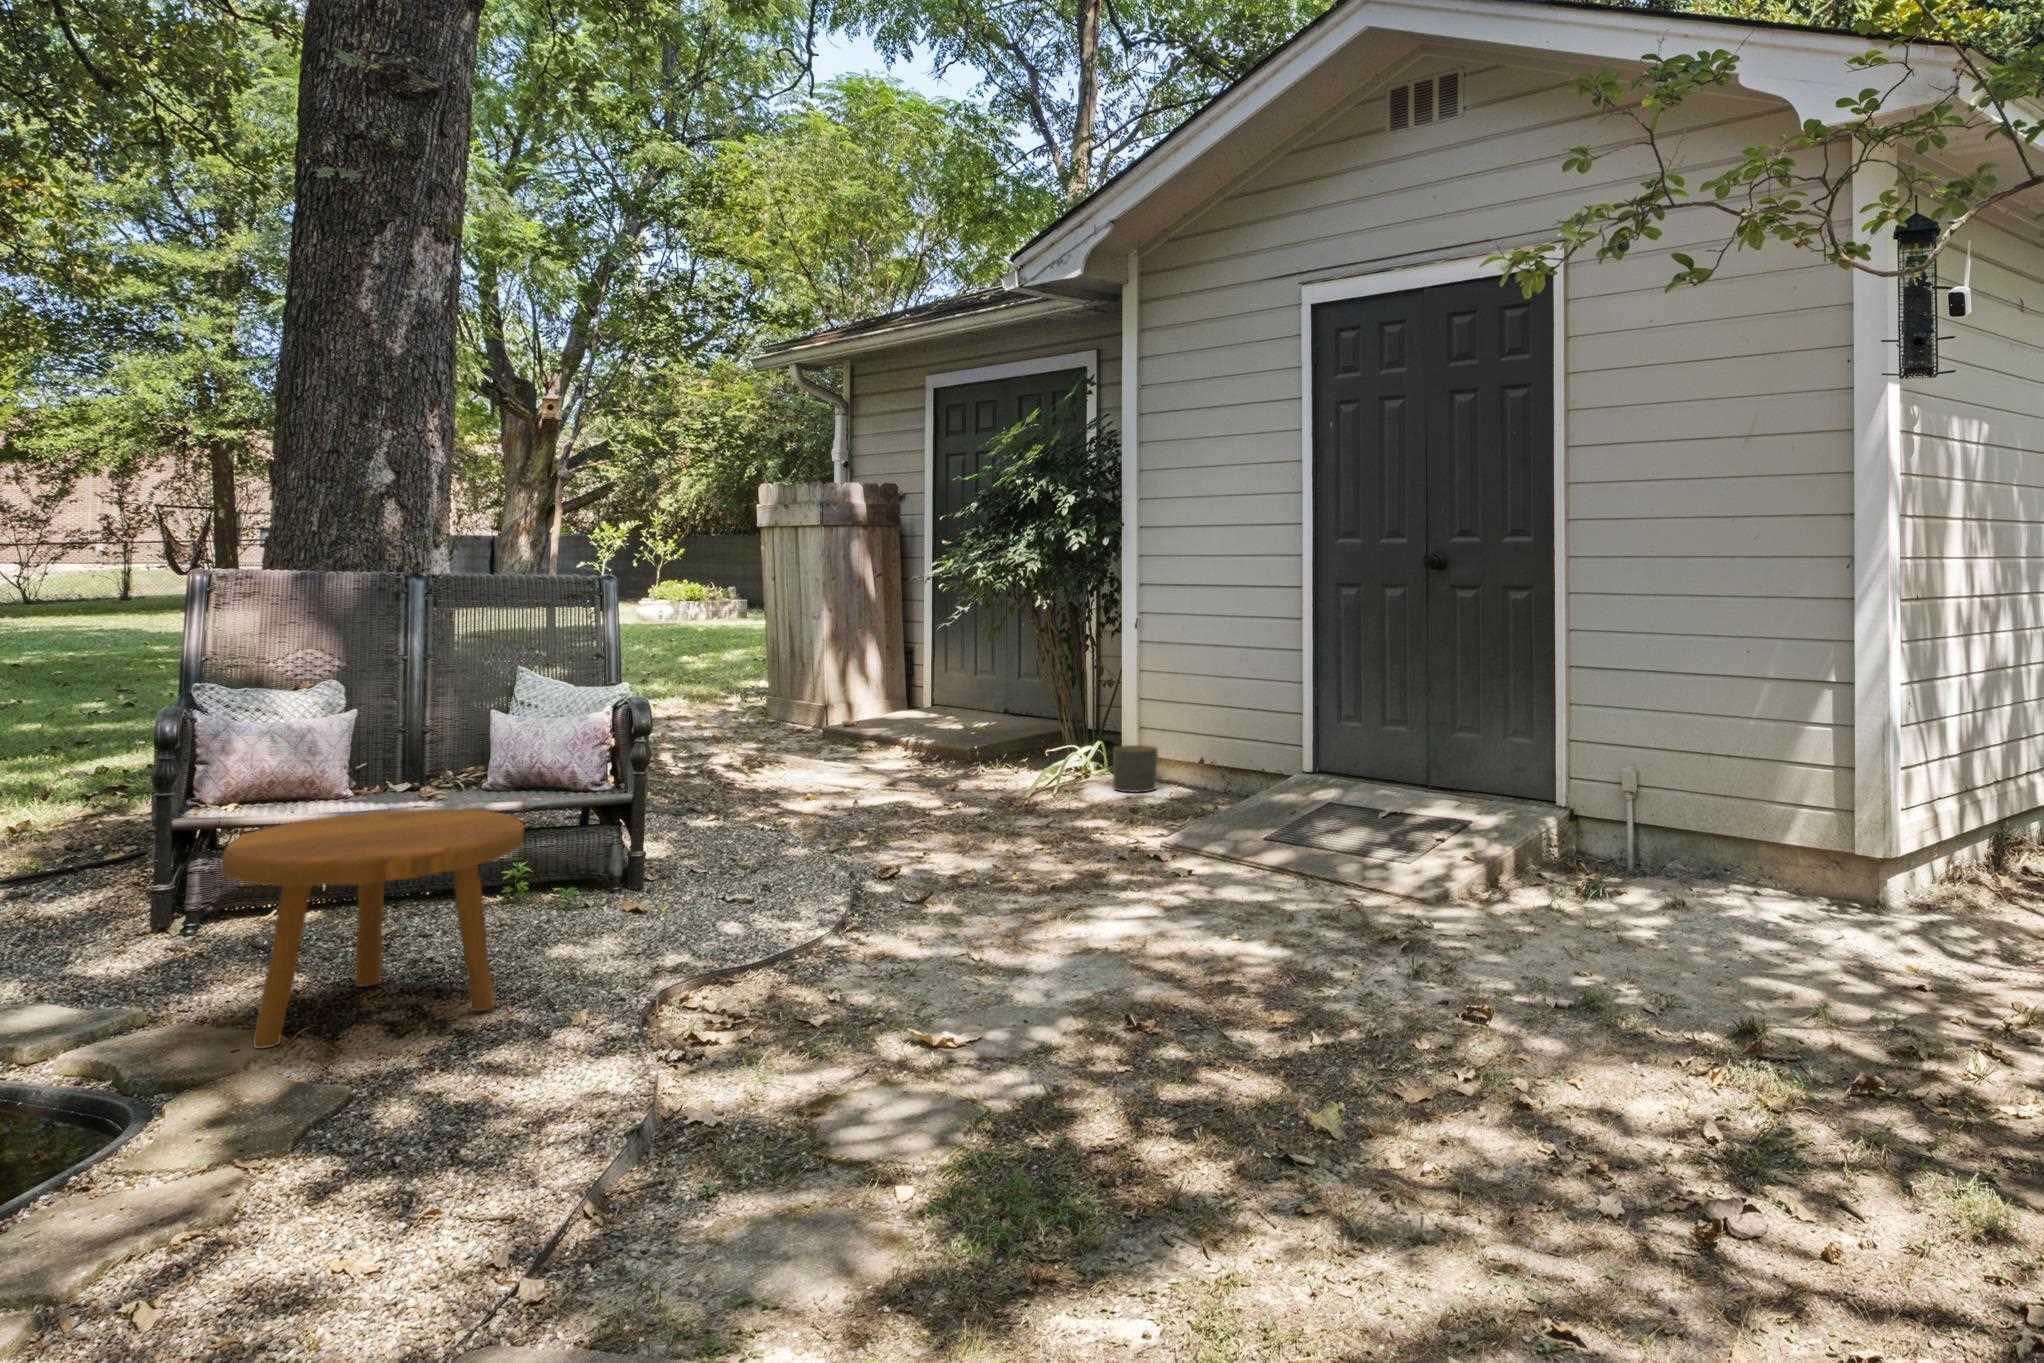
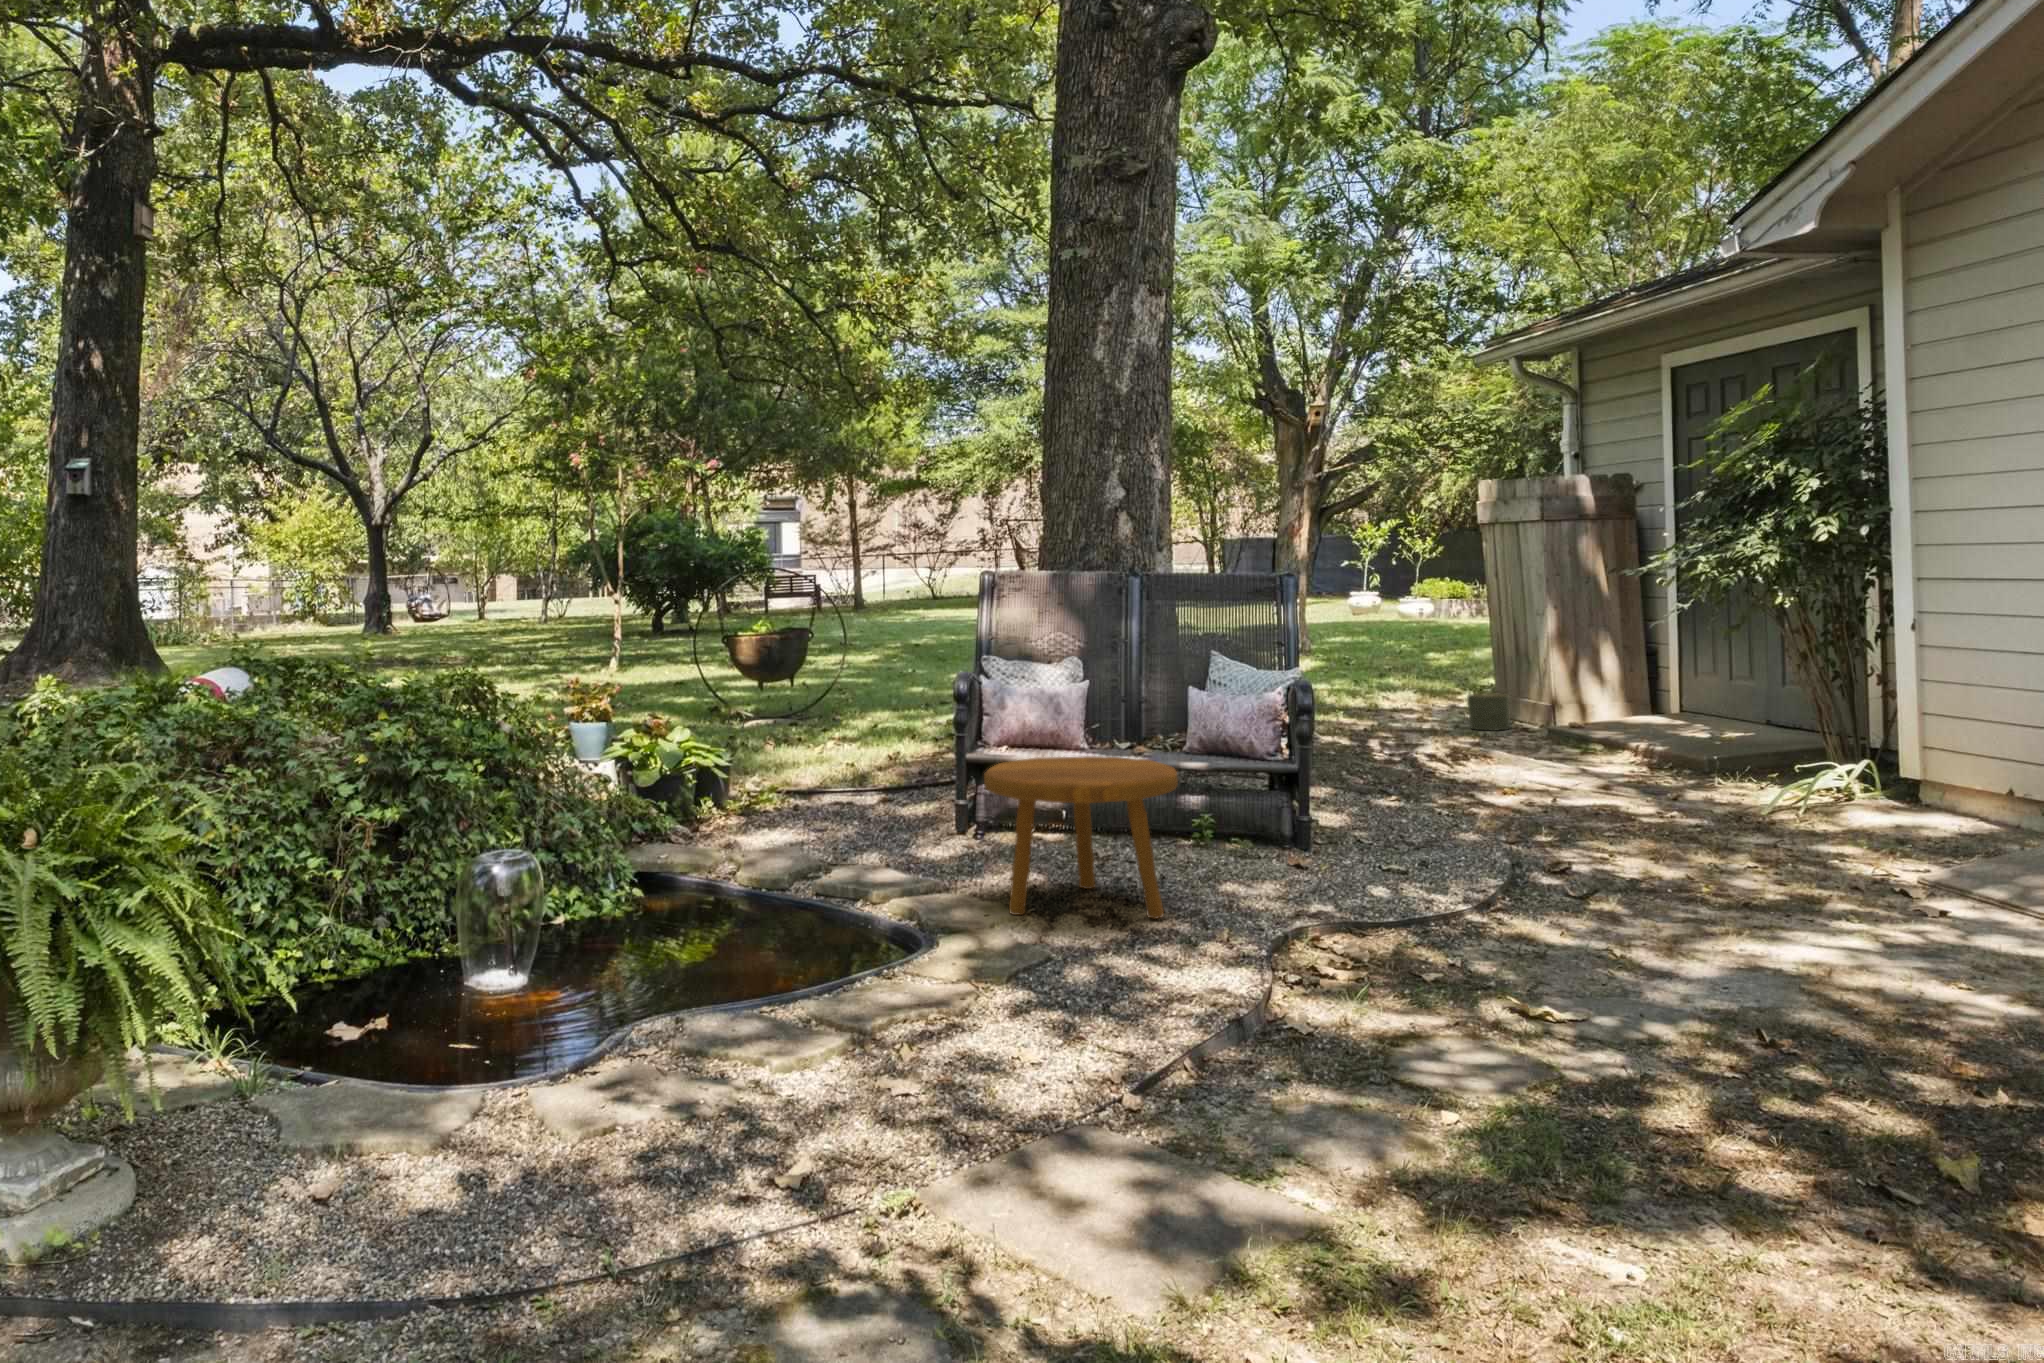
planter: present [1113,745,1158,793] -> present [1467,693,1510,731]

